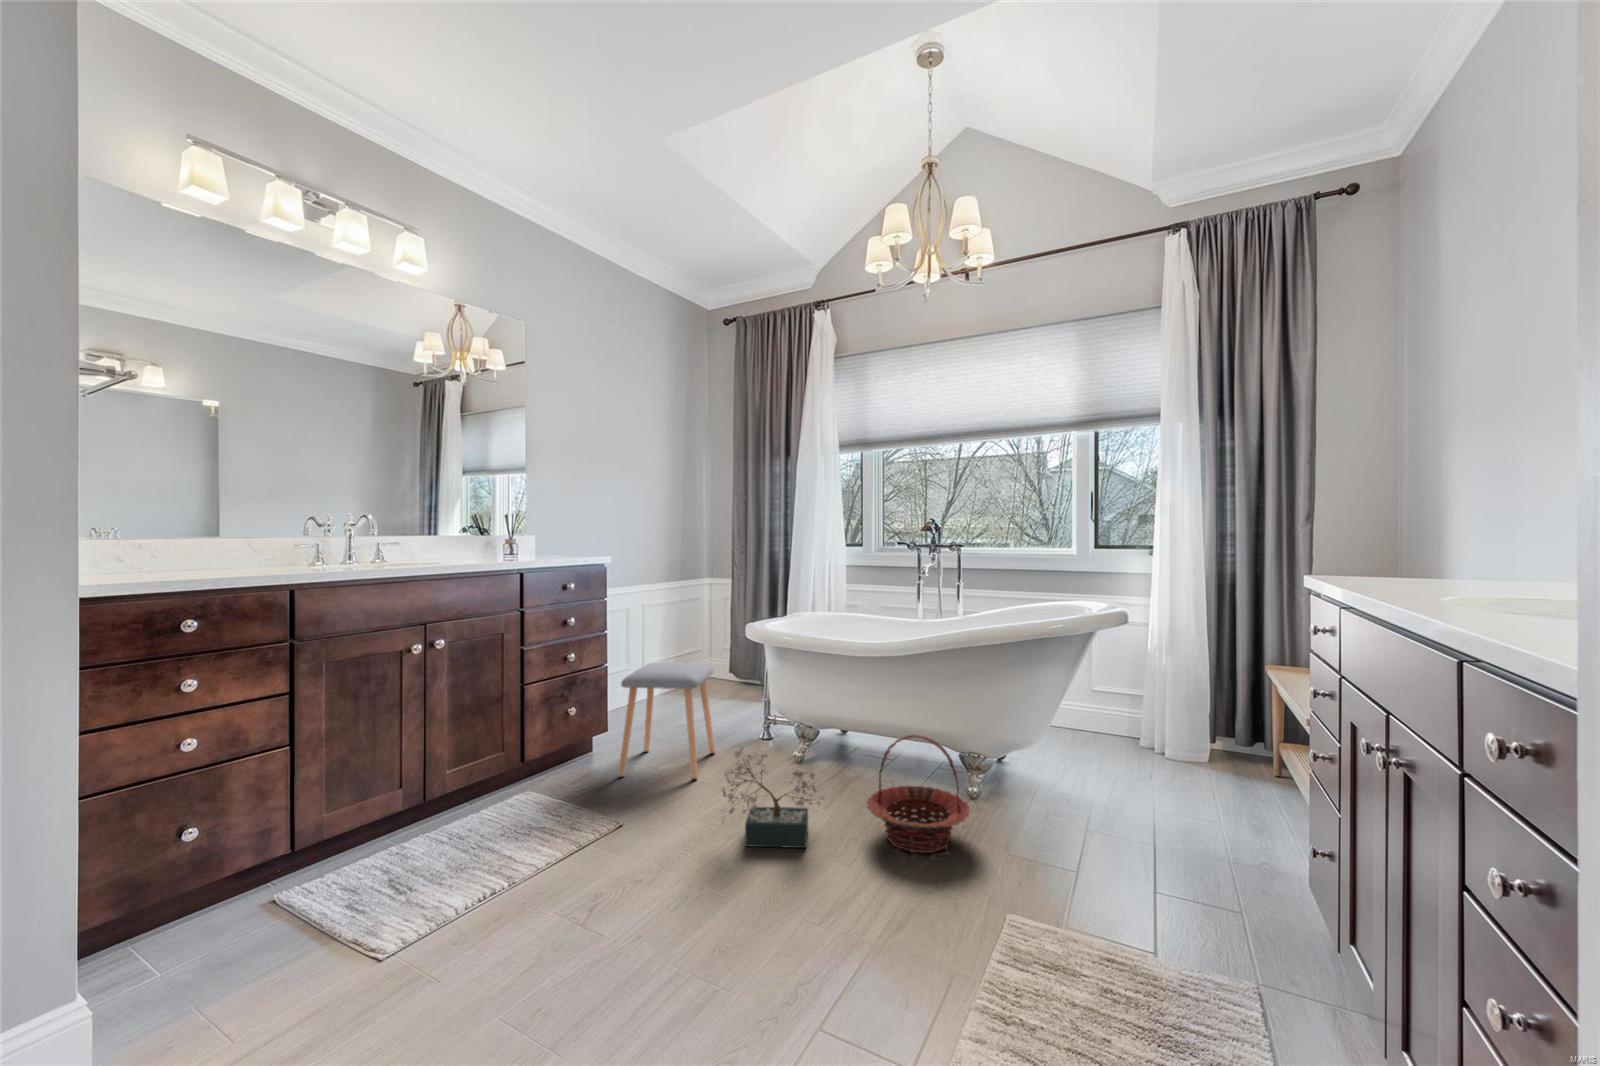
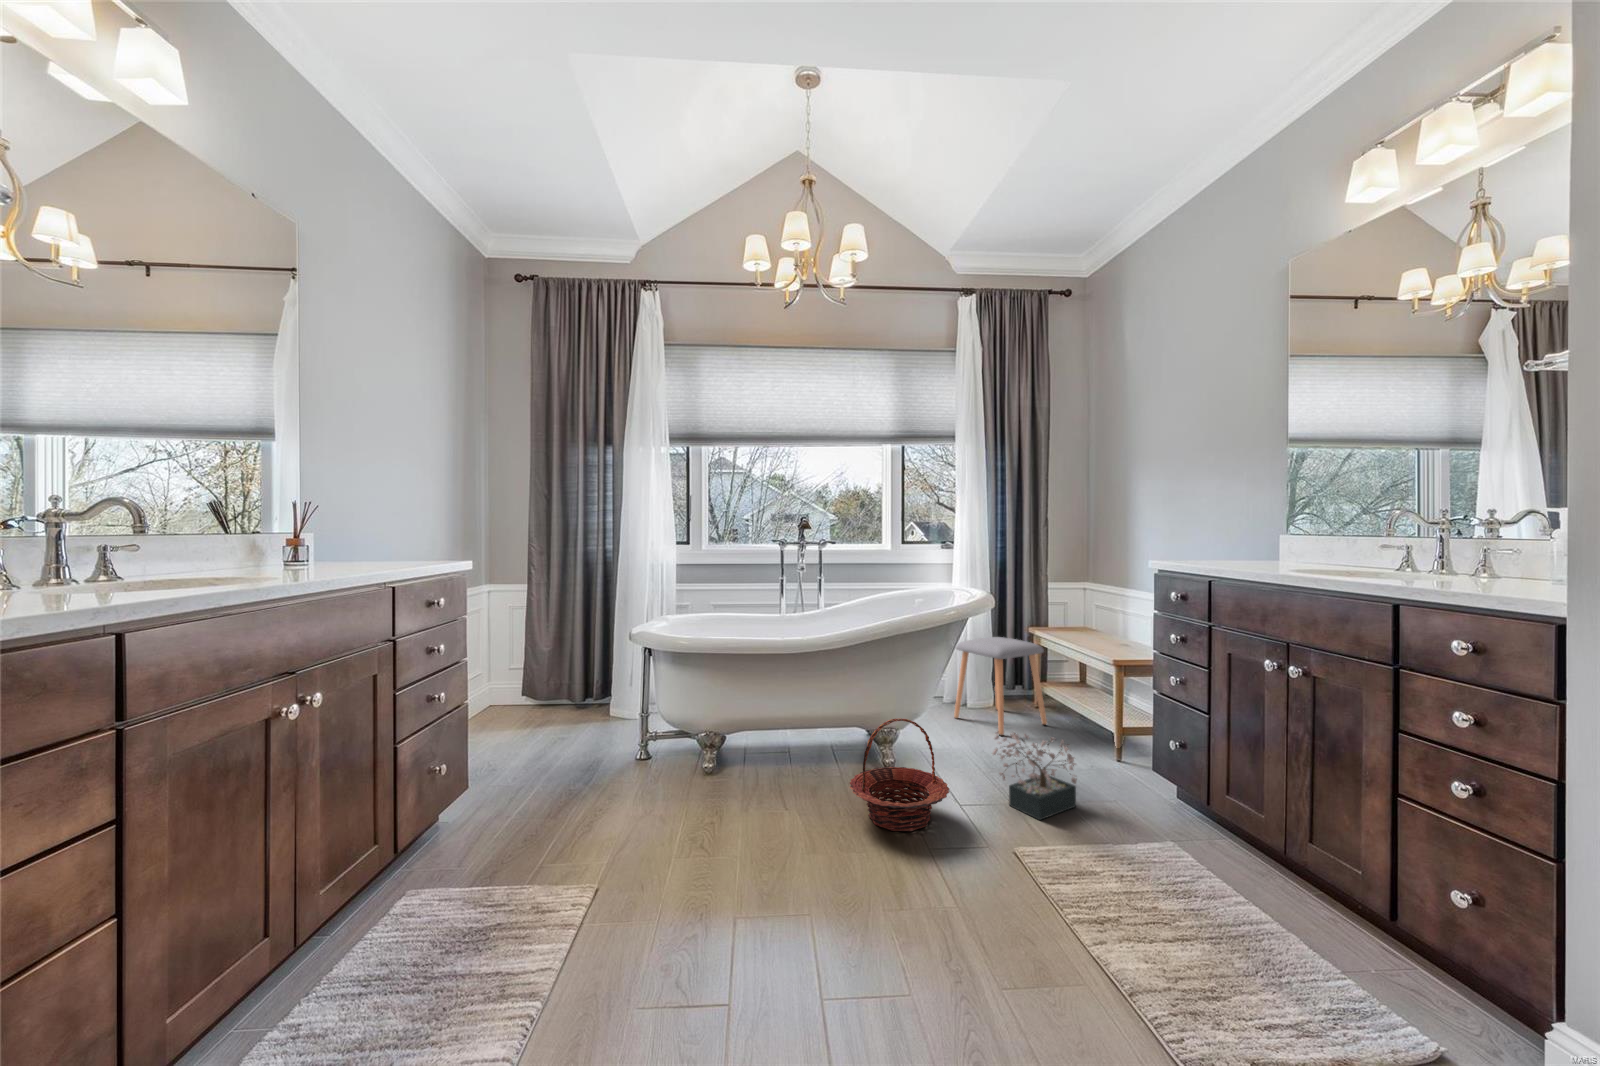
stool: present [619,663,715,780] -> present [954,637,1047,736]
decorative plant: present [722,747,824,848] -> present [993,731,1077,820]

